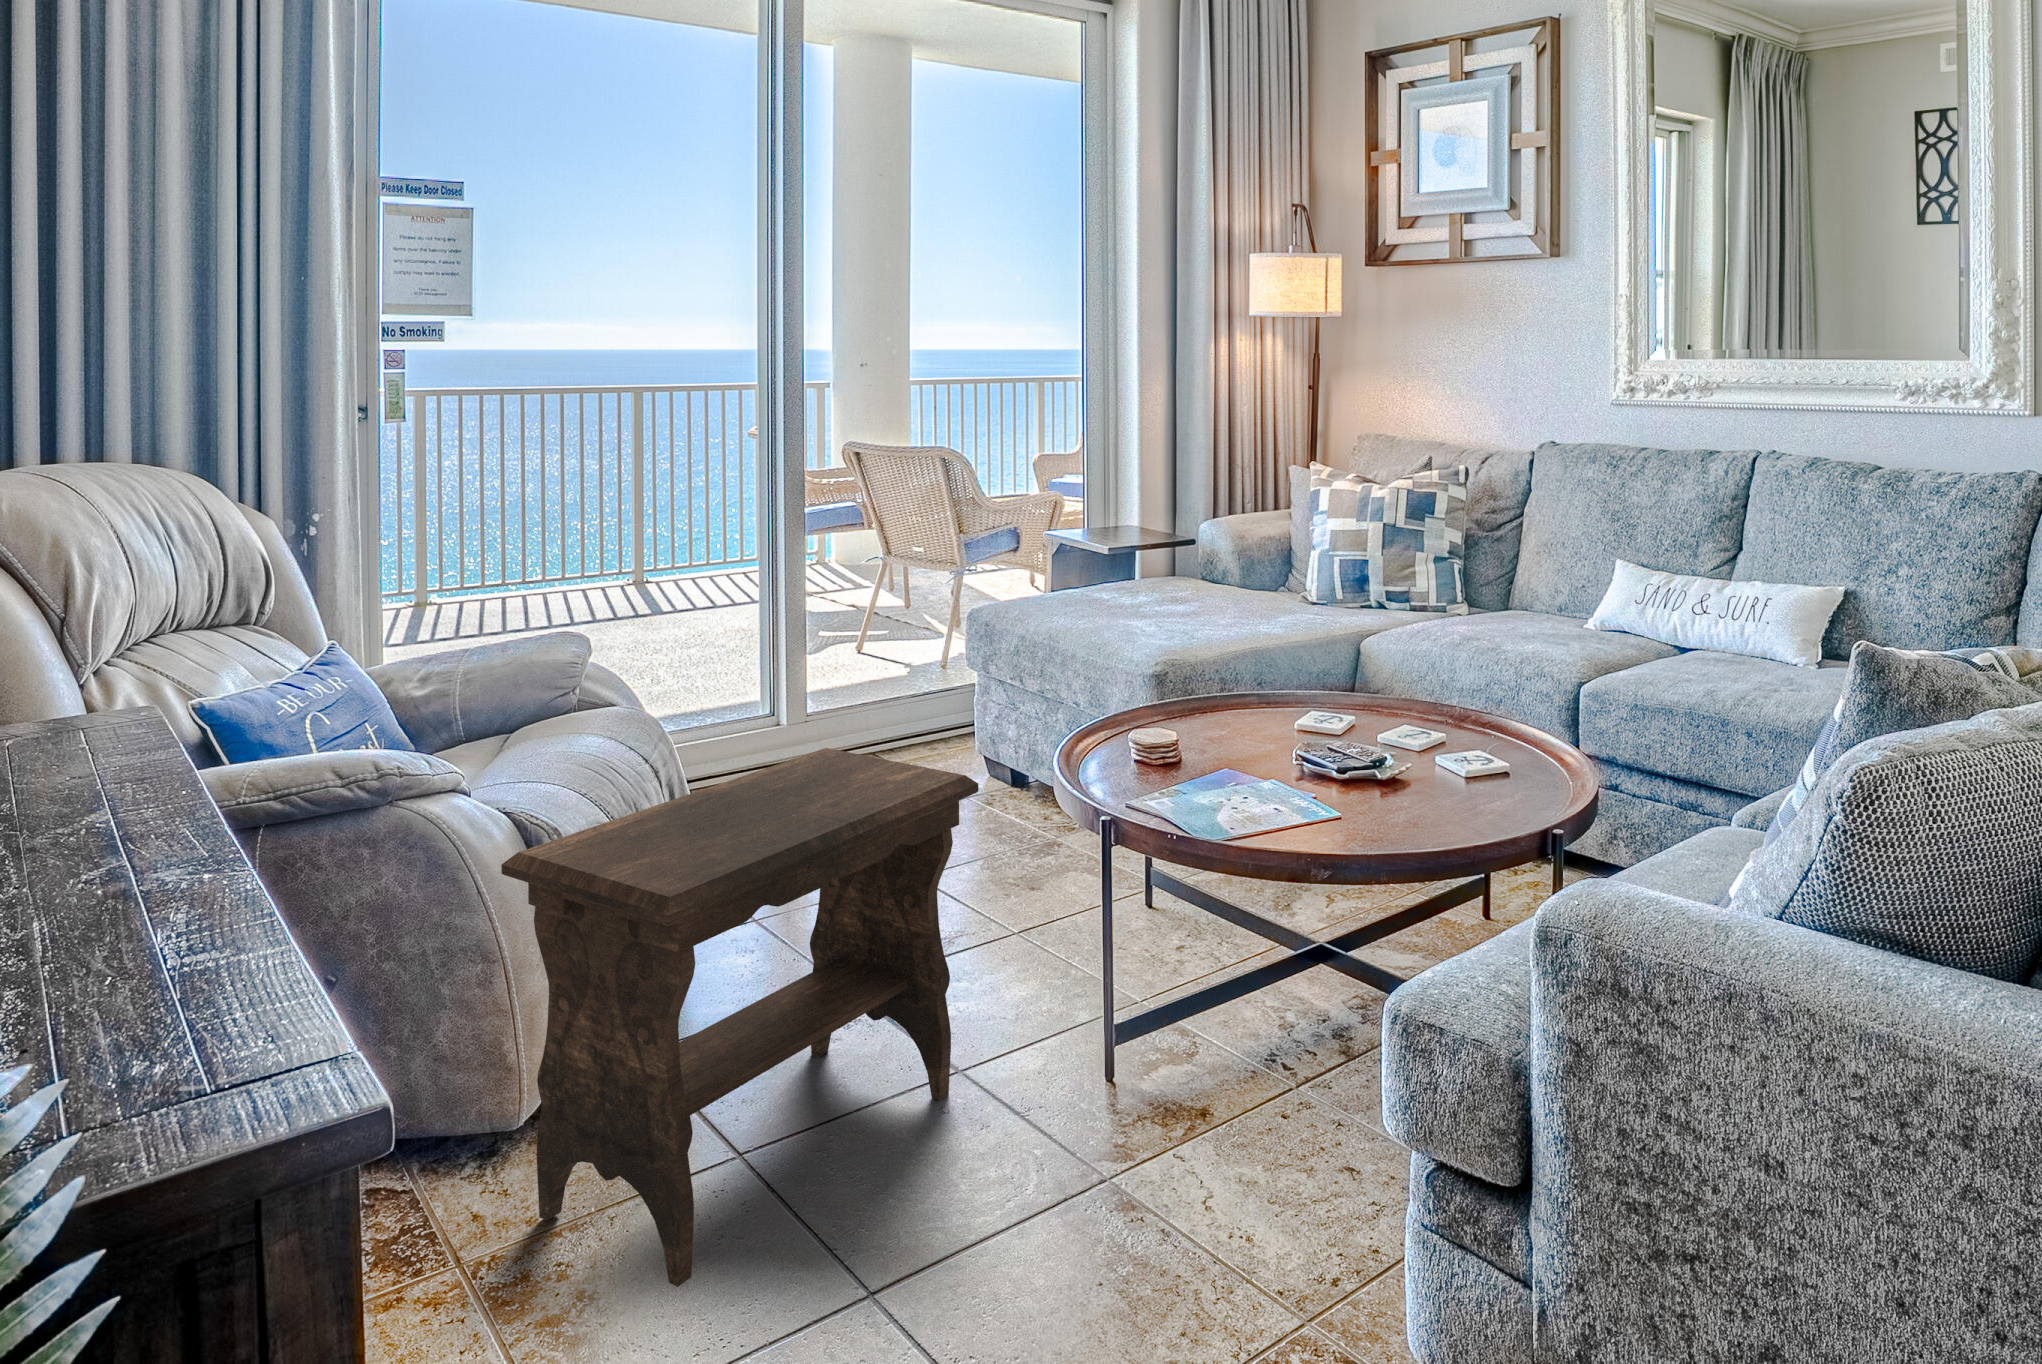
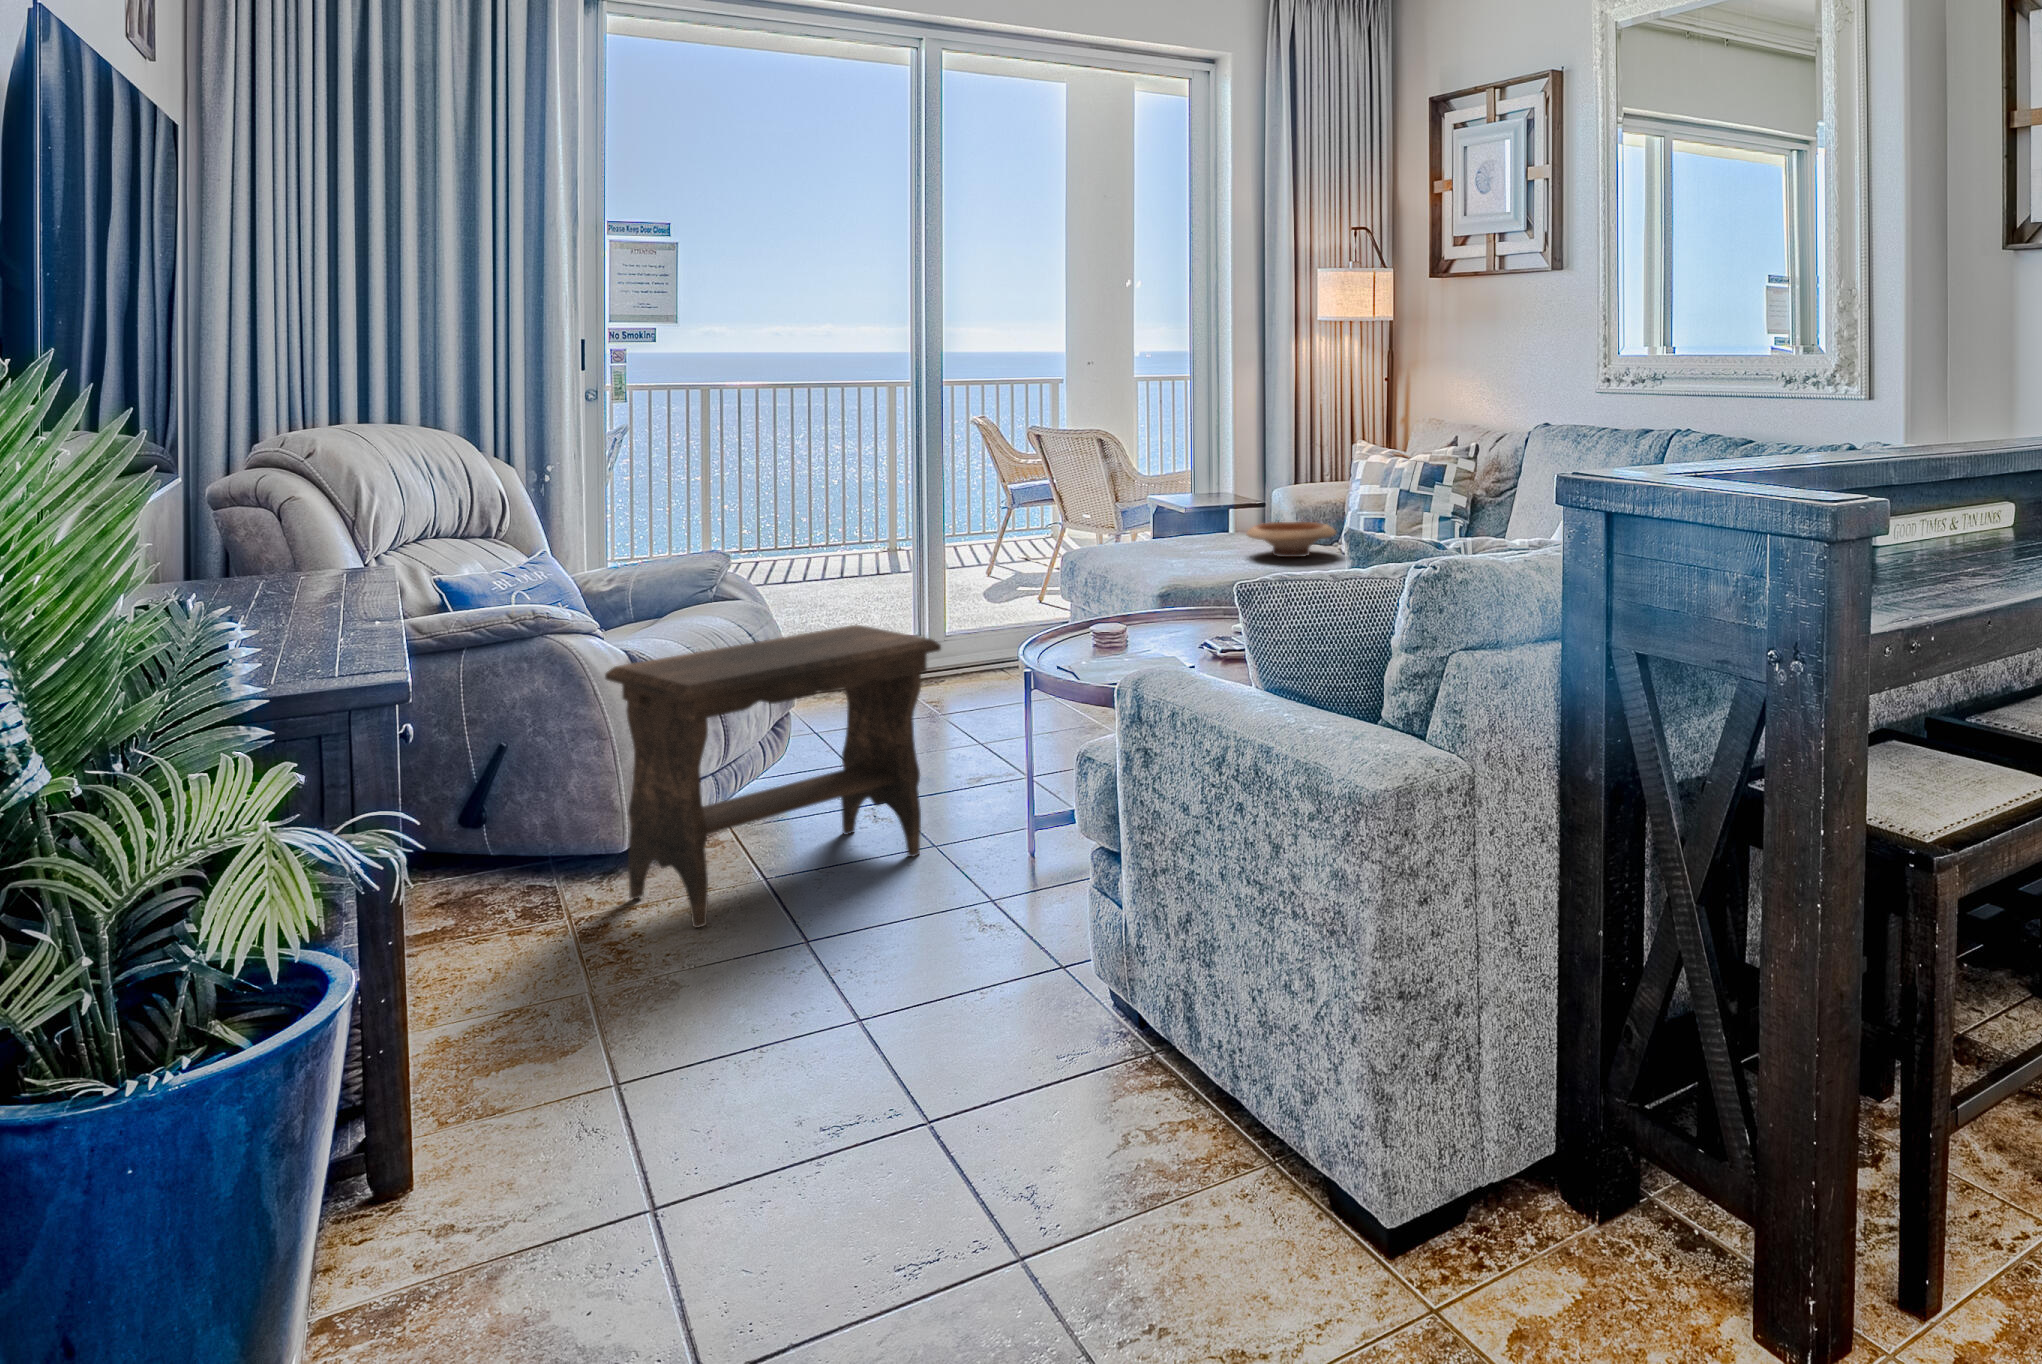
wooden bowl: none [1210,565,1322,612] -> present [1247,522,1336,557]

